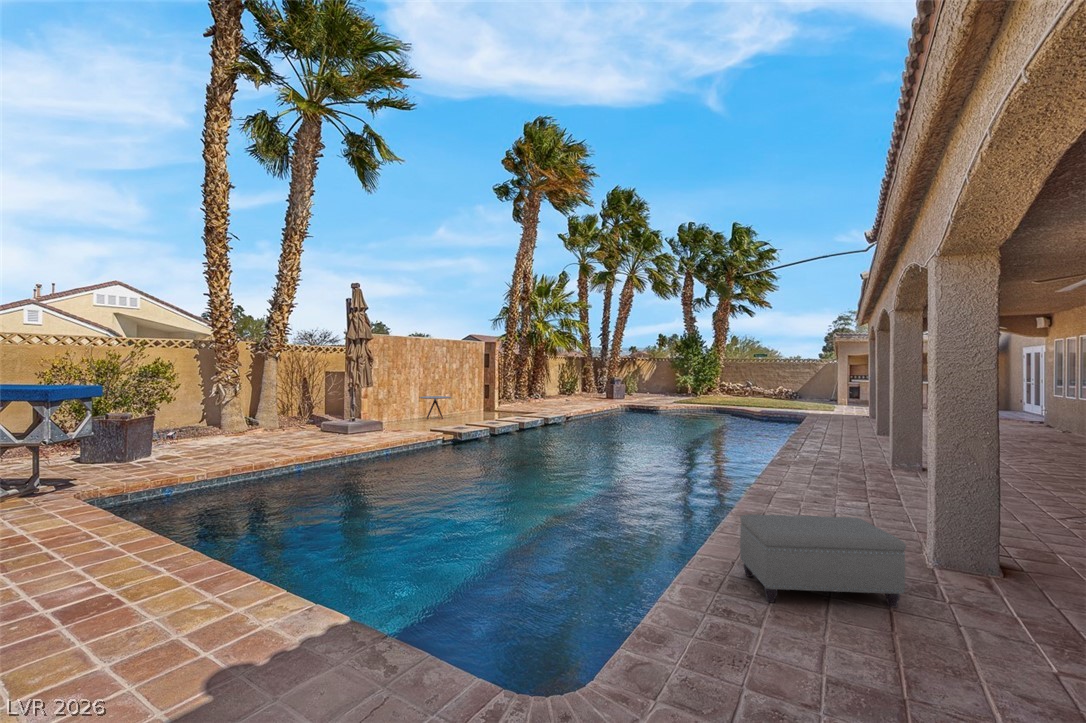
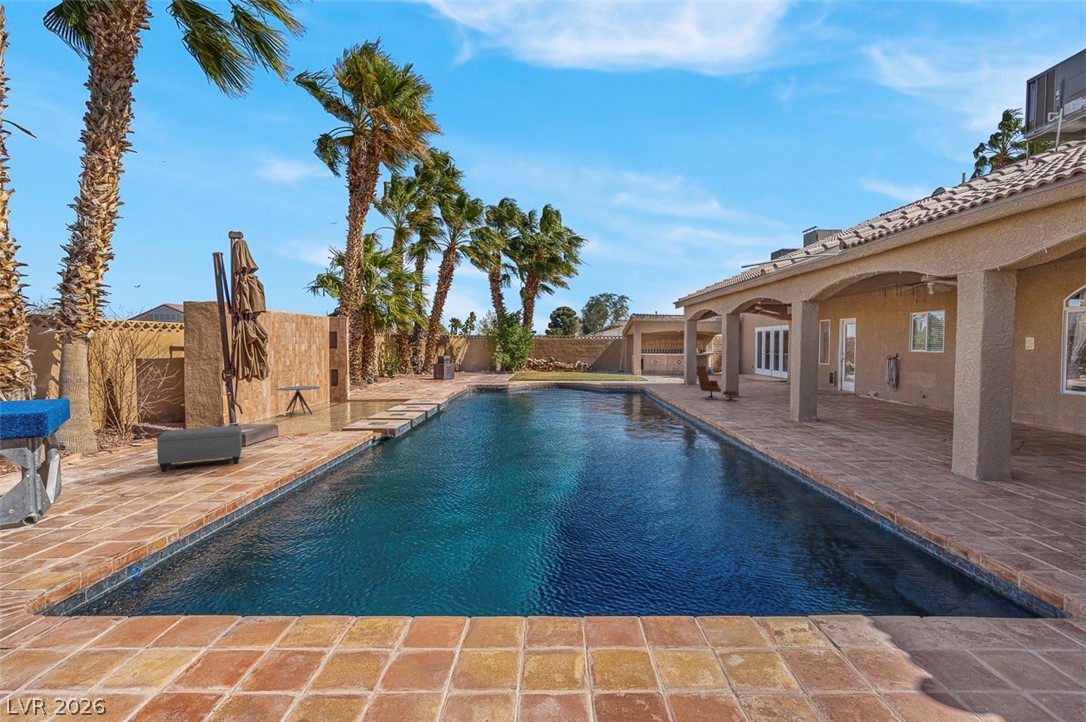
lounge chair: none [832,395,883,443] -> present [697,366,739,400]
ottoman: present [740,515,906,607] -> present [157,426,242,471]

